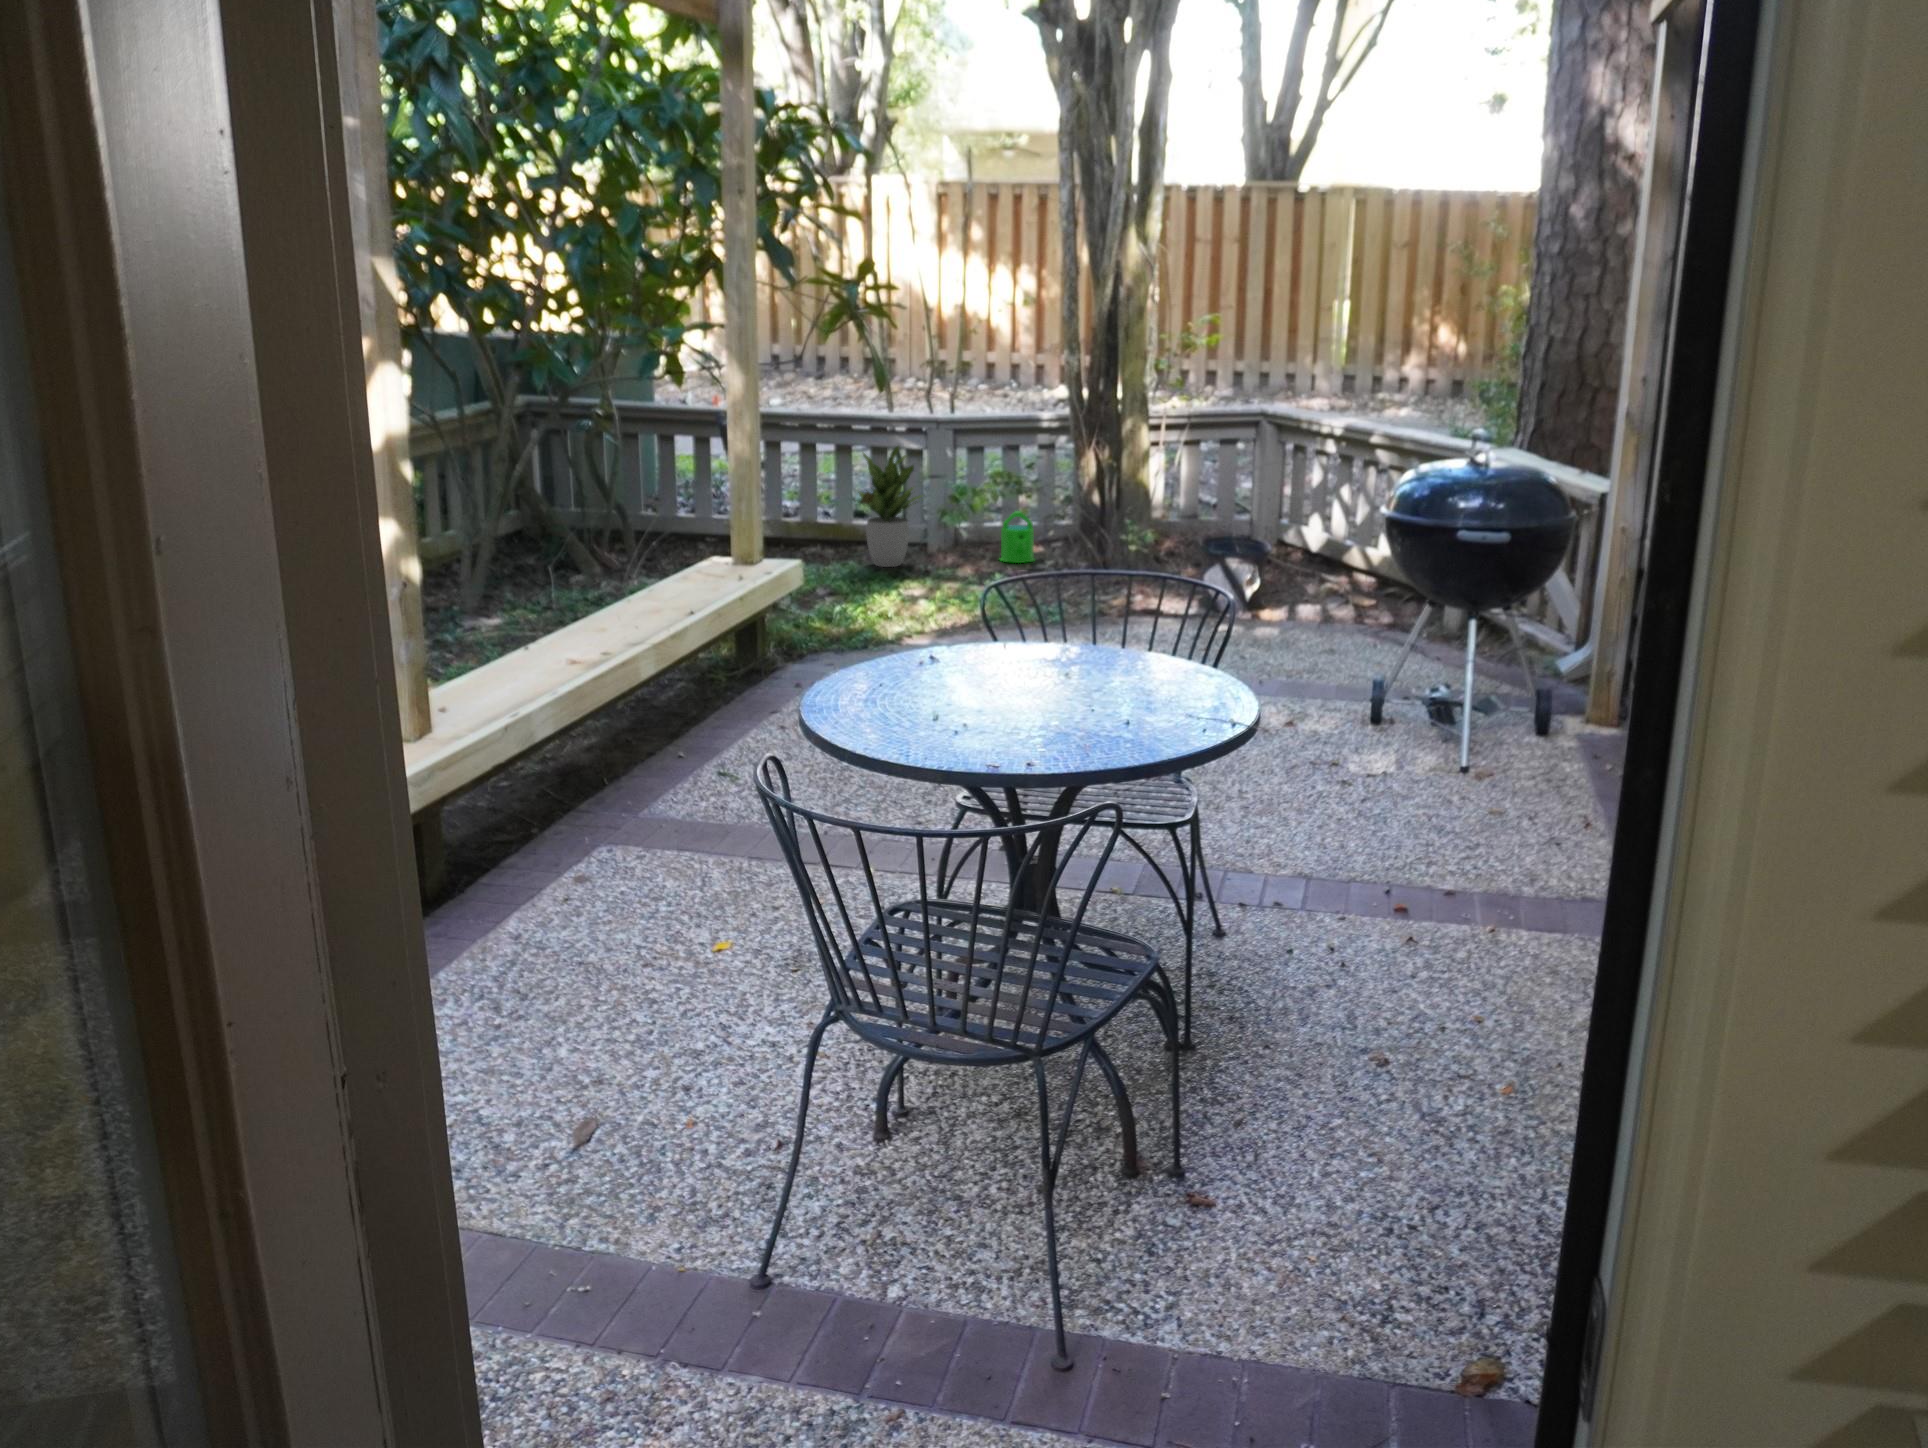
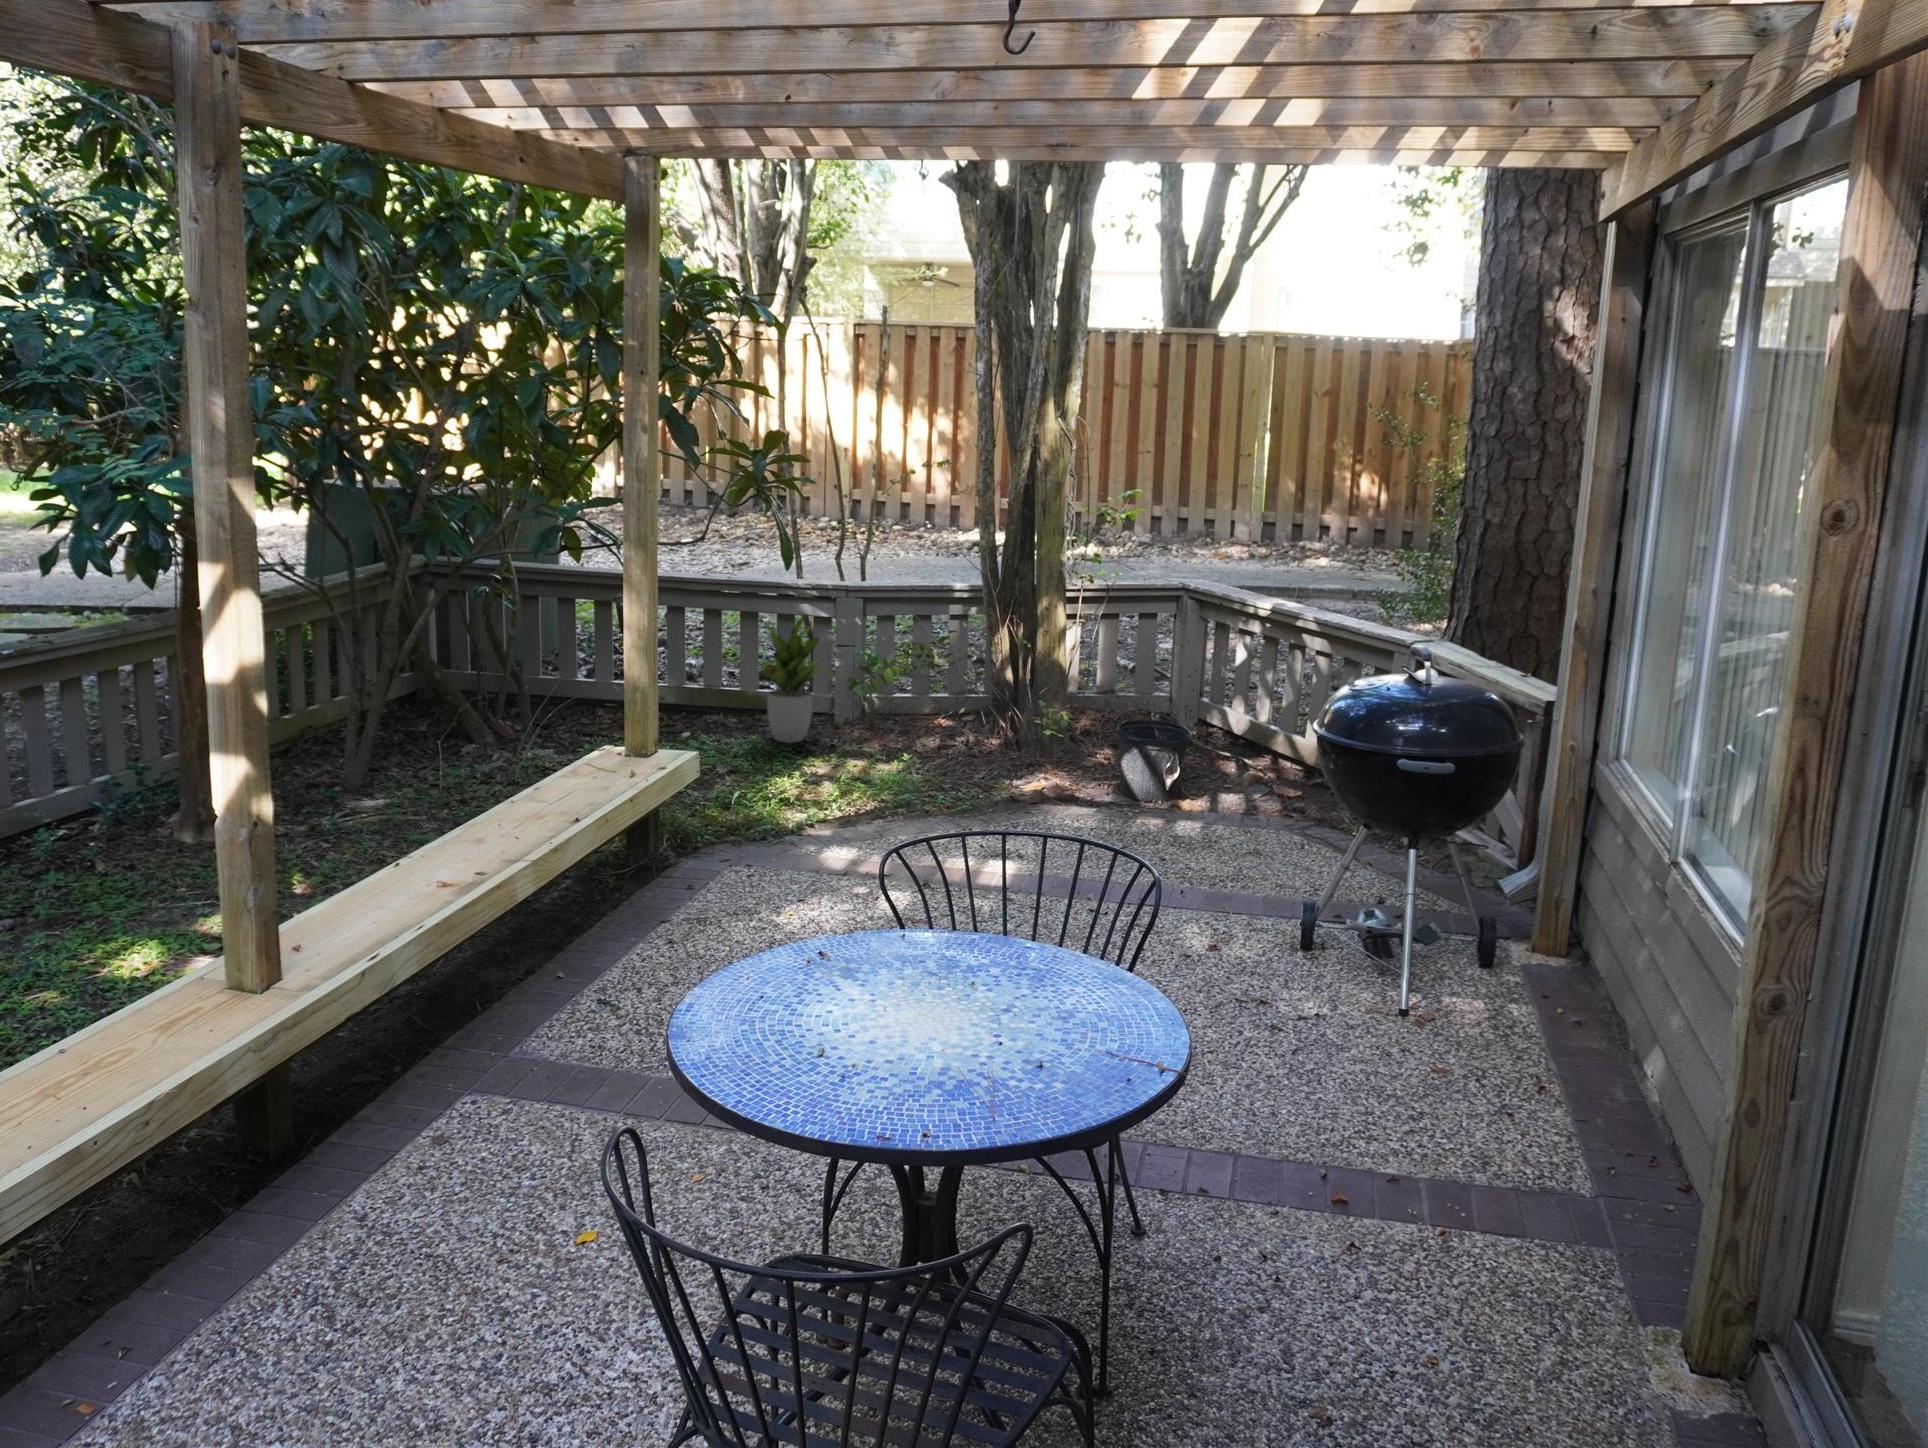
watering can: present [1000,511,1035,563] -> none [905,686,946,741]

